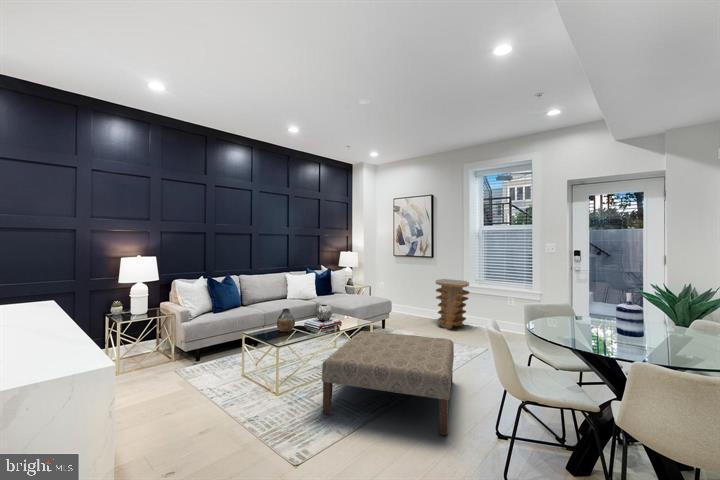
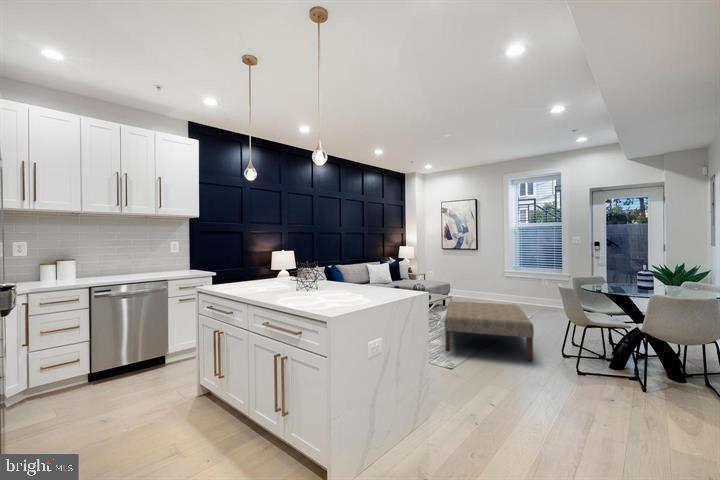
side table: present [436,279,469,329] -> none [483,266,511,303]

